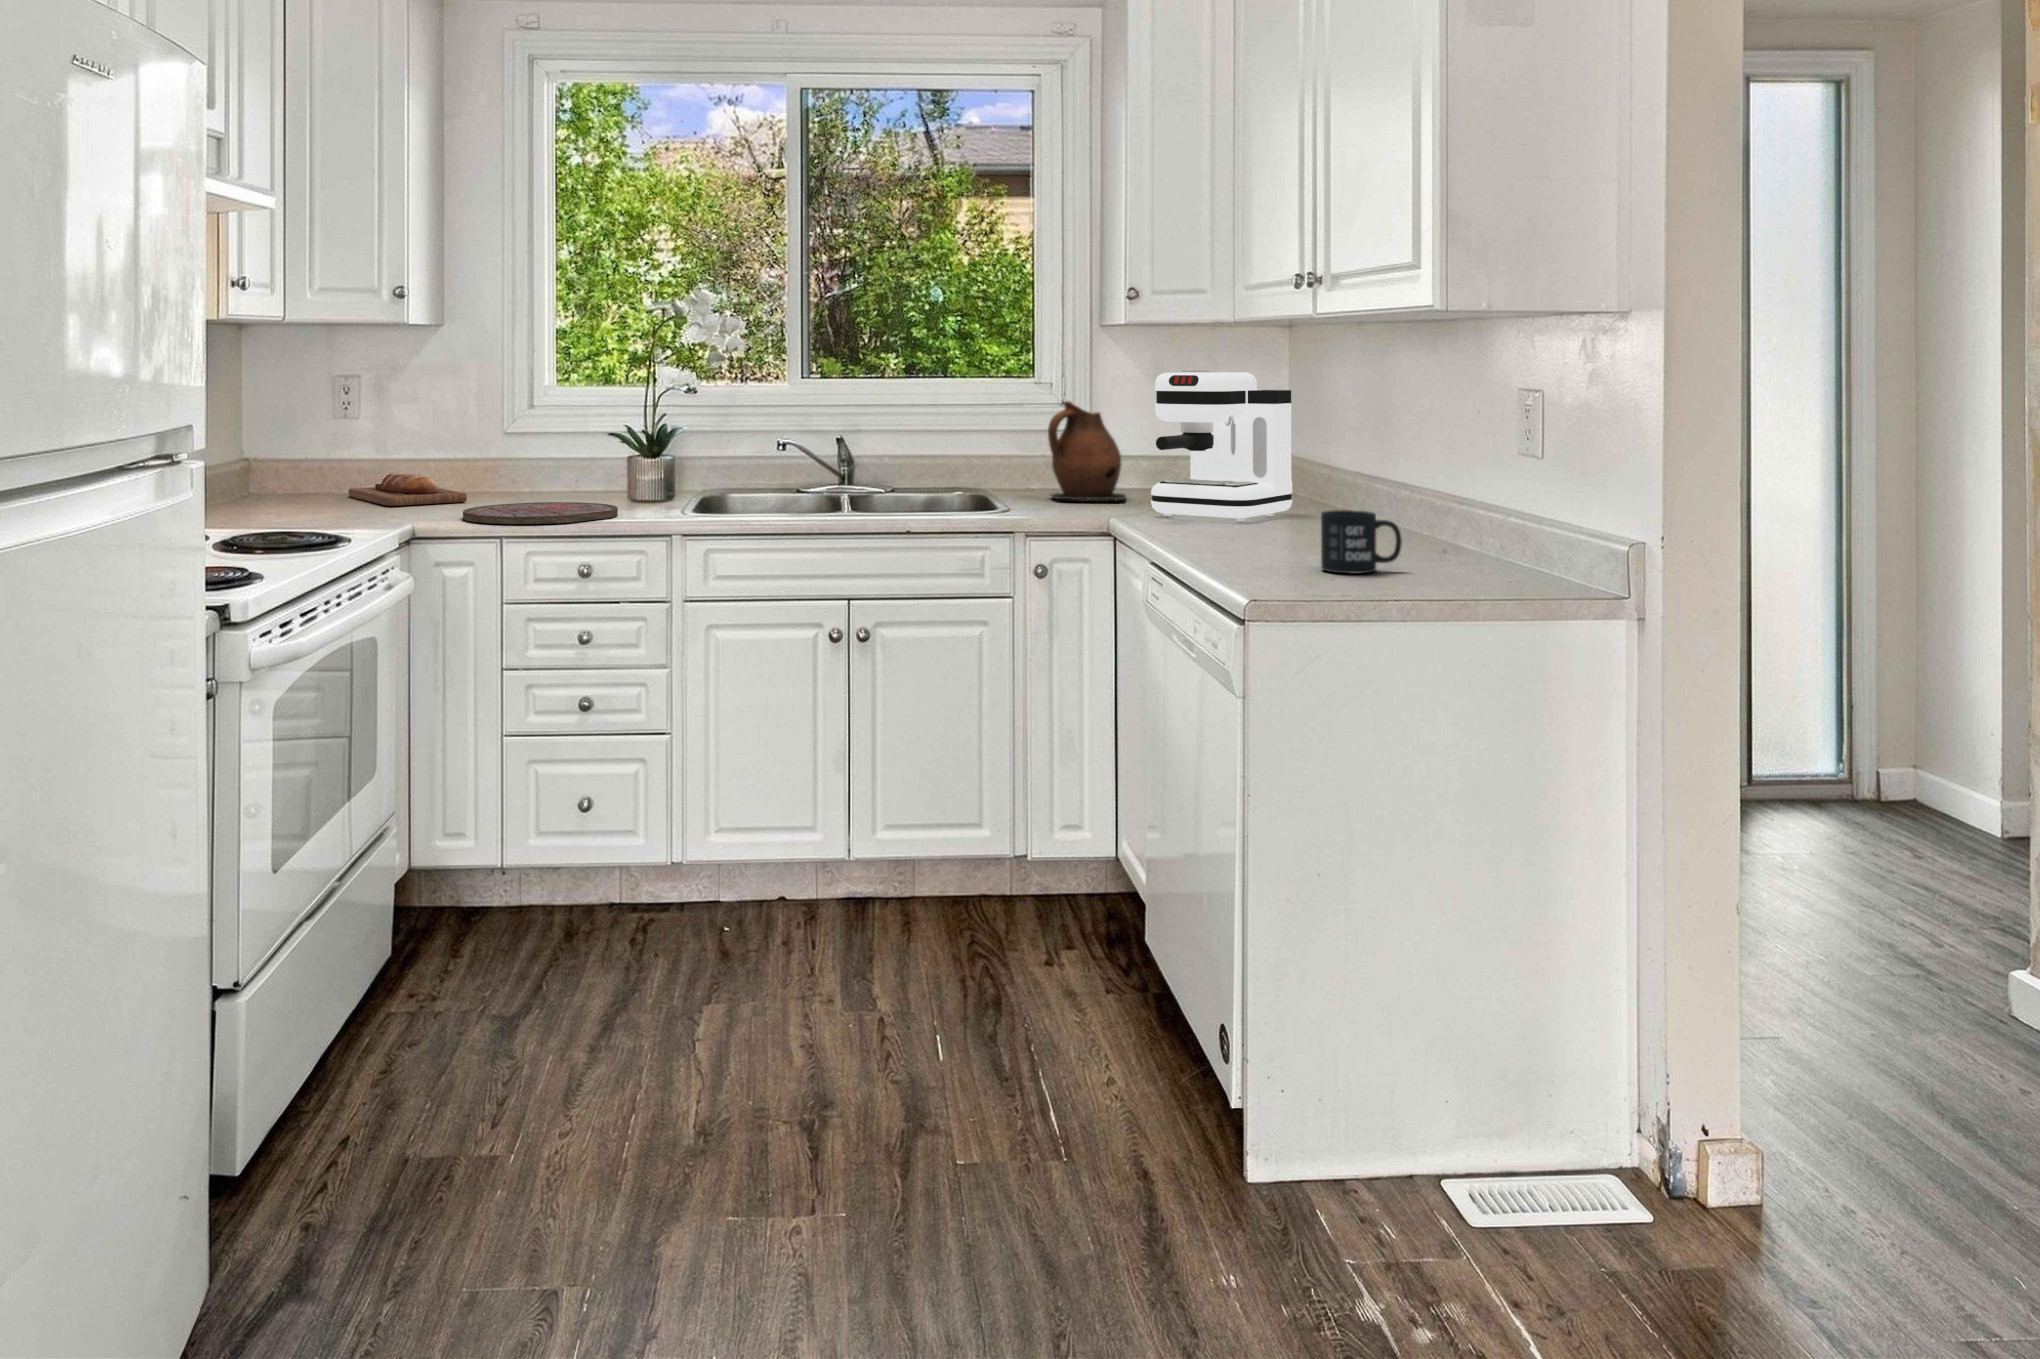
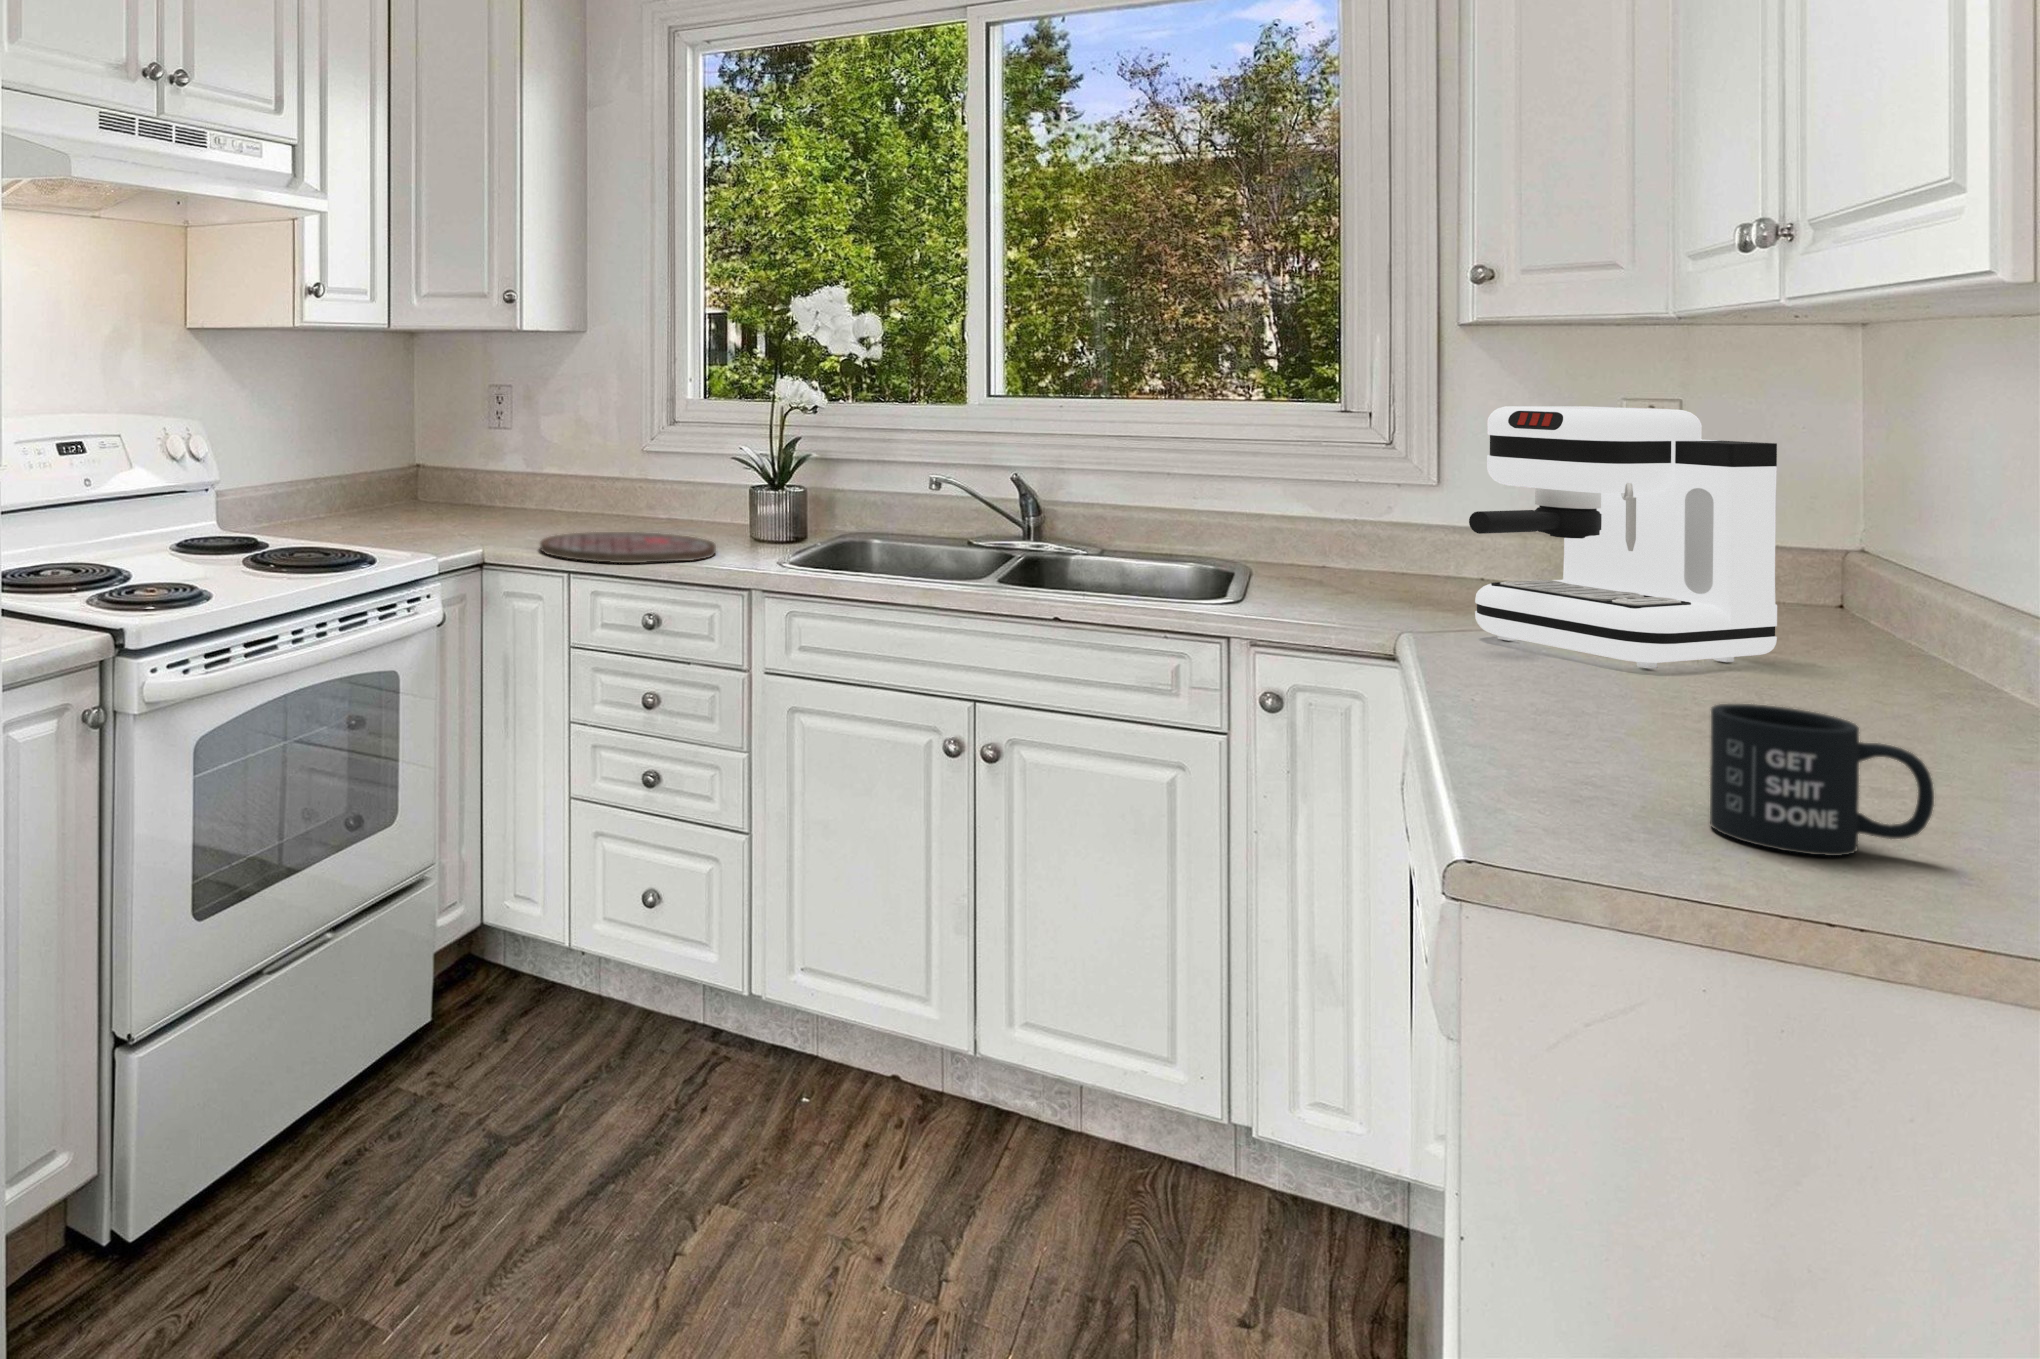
ceramic pitcher: present [1048,401,1126,501] -> none [1332,442,1479,601]
bread loaf: present [348,474,467,506] -> none [510,486,600,524]

